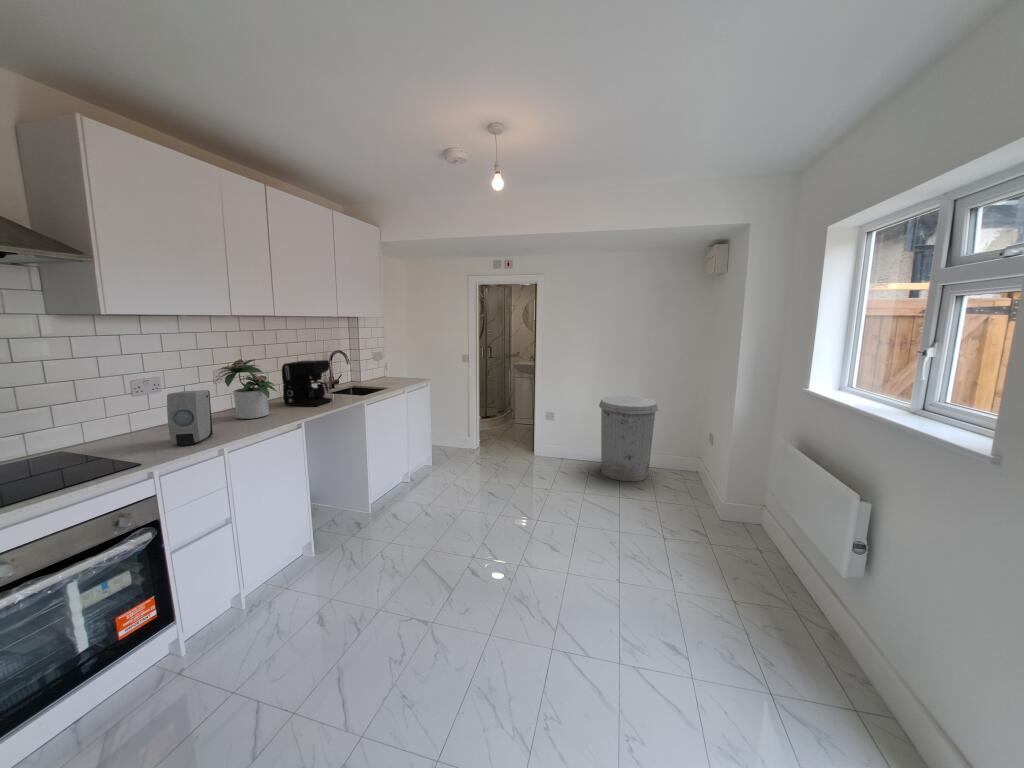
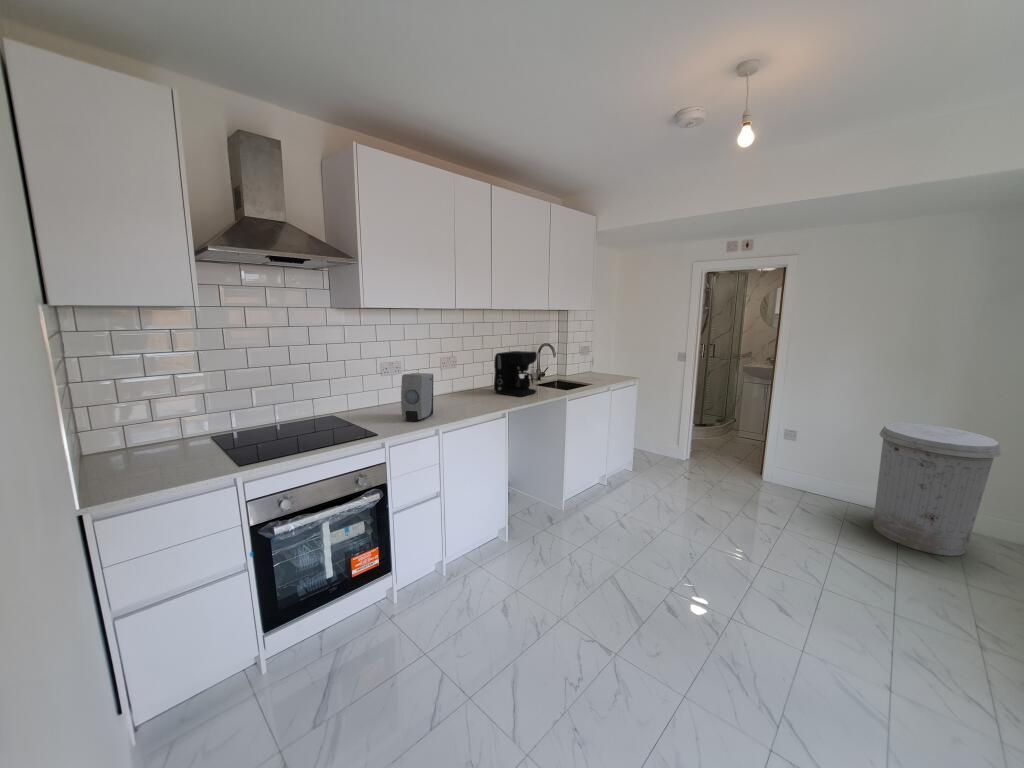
potted plant: present [215,359,276,419] -> none [438,347,489,403]

